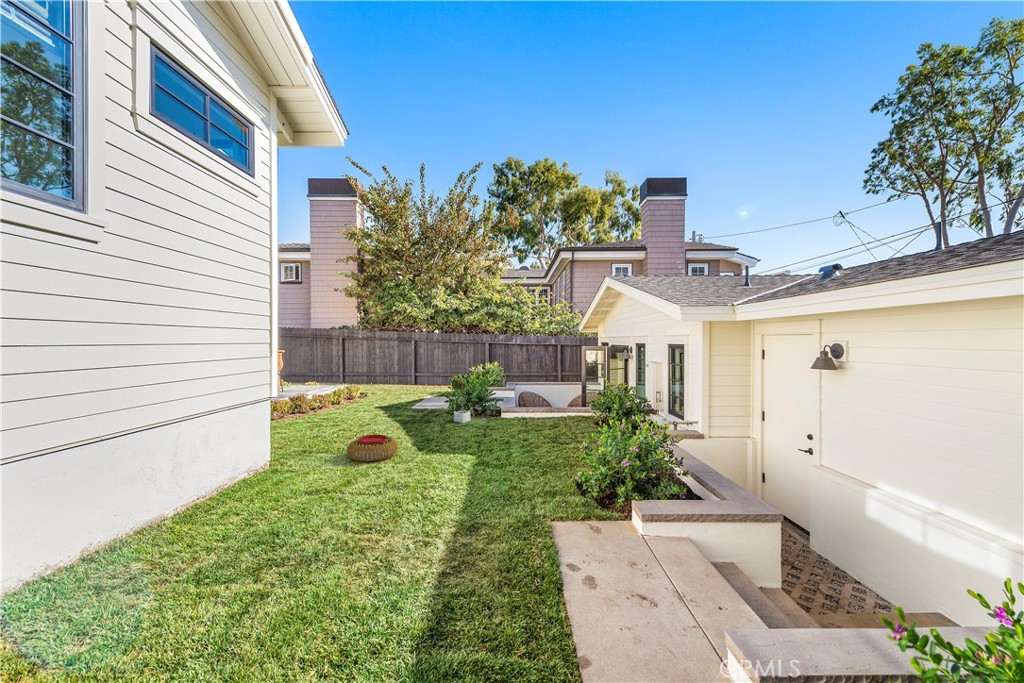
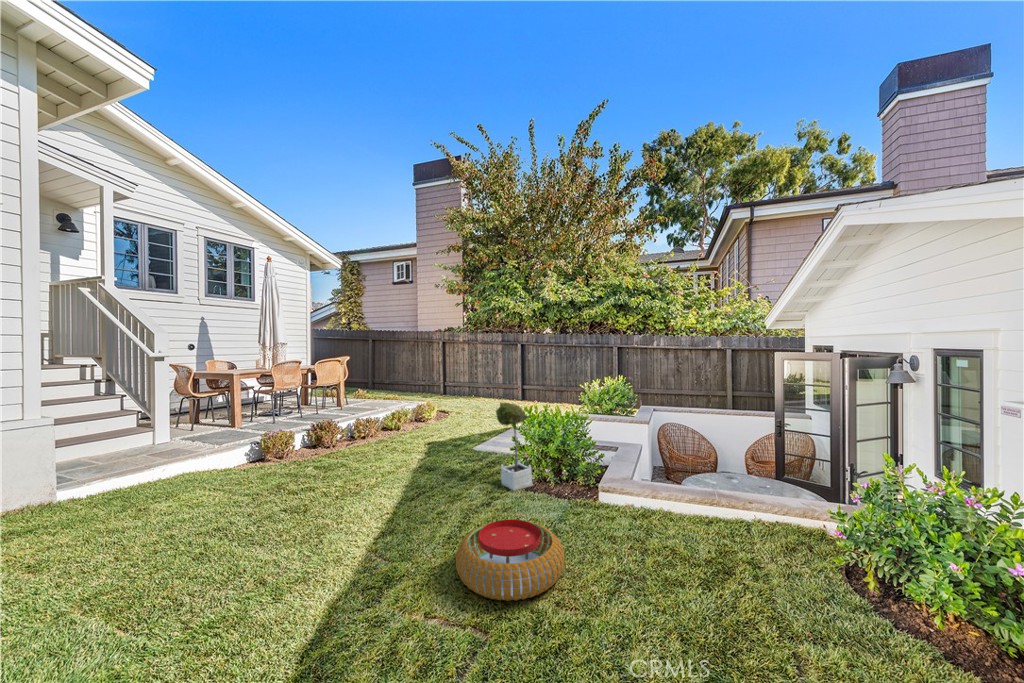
pouf: present [347,435,398,462] -> present [455,520,565,601]

